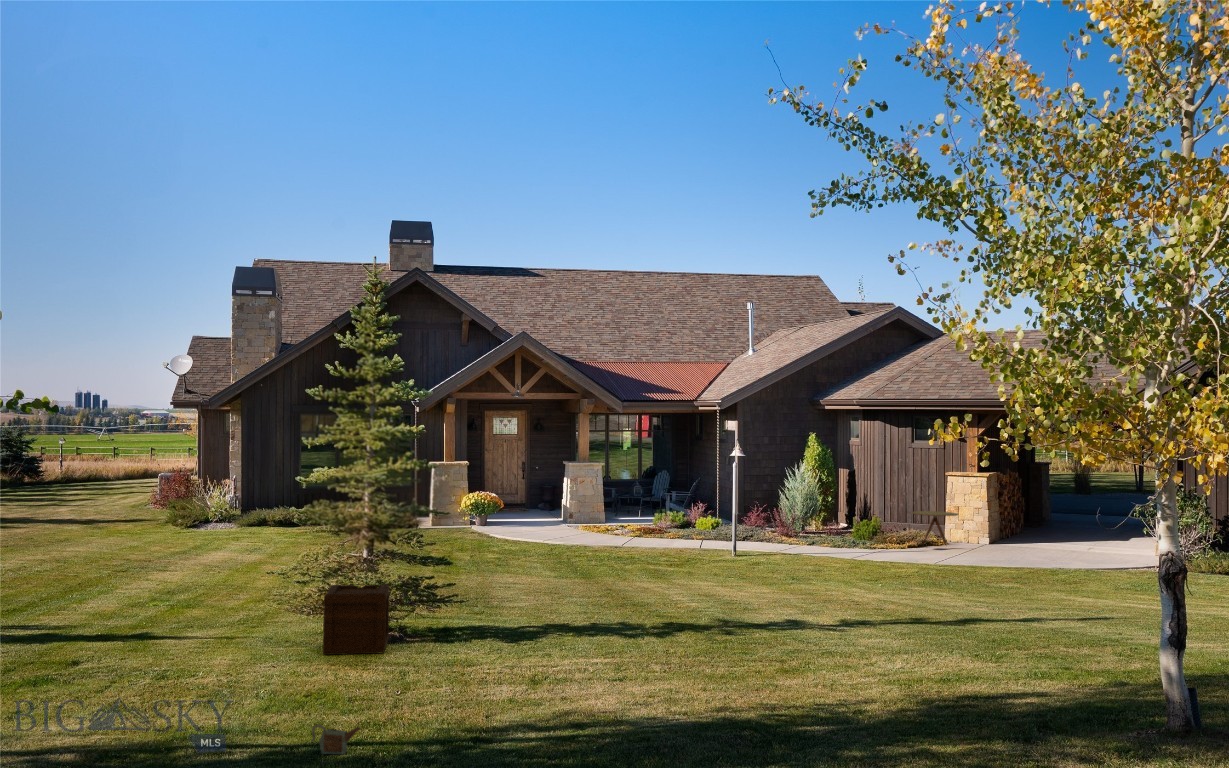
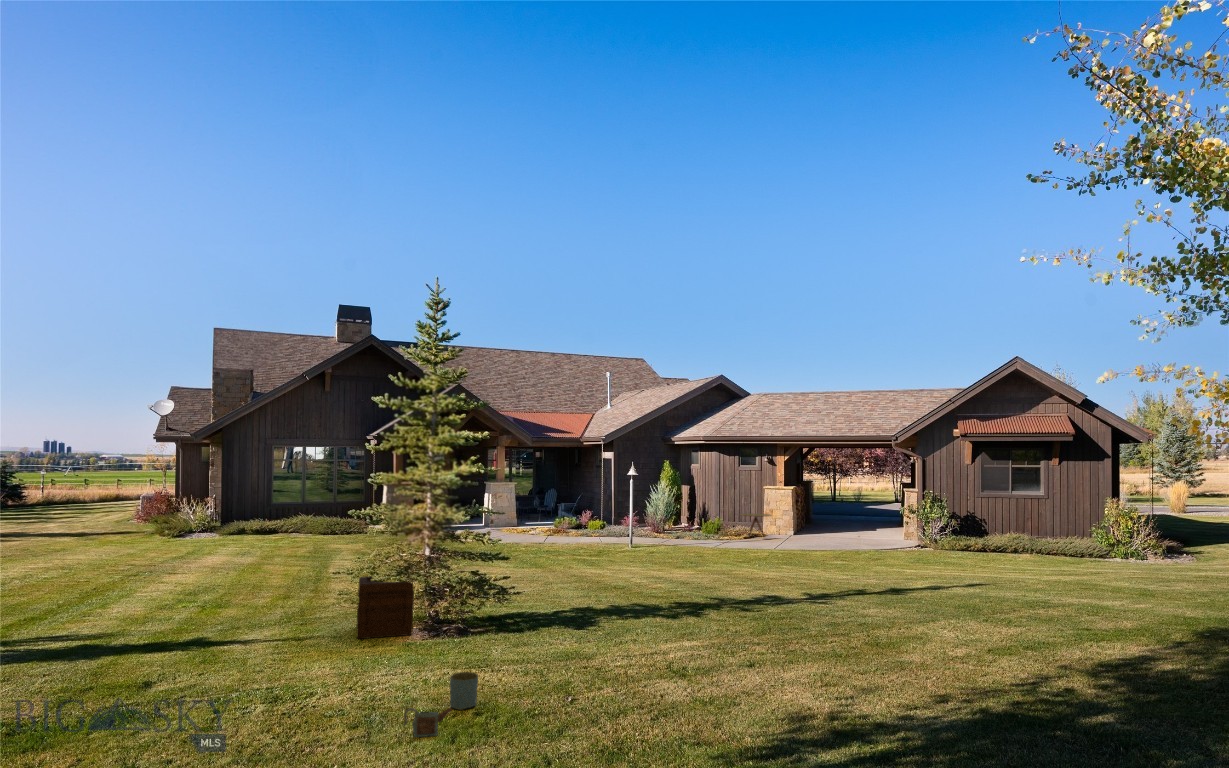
planter: none [375,694,405,733] -> present [450,672,478,710]

